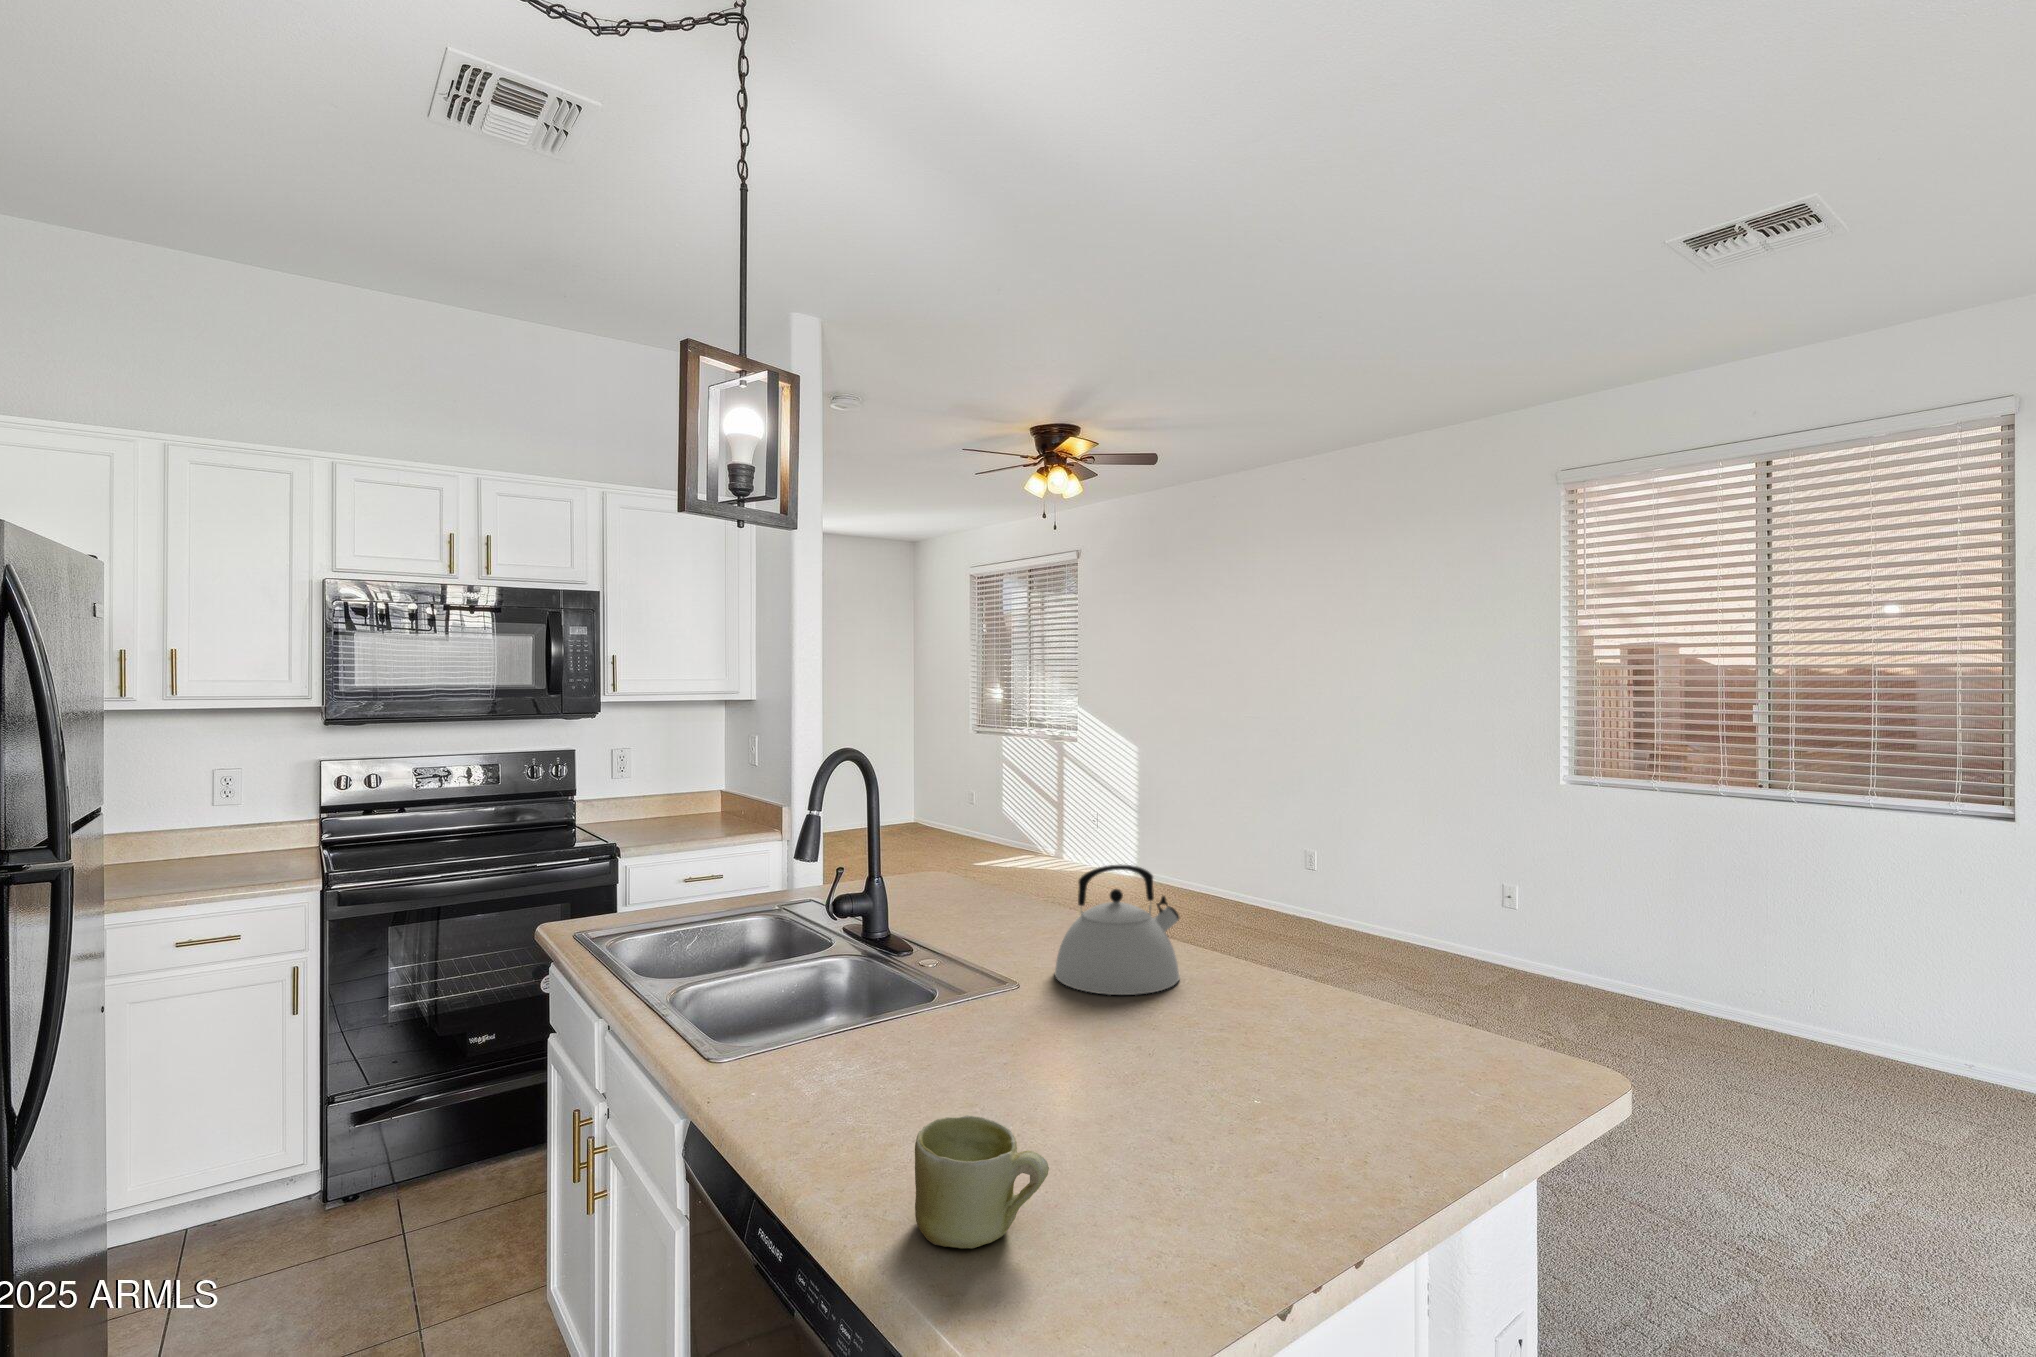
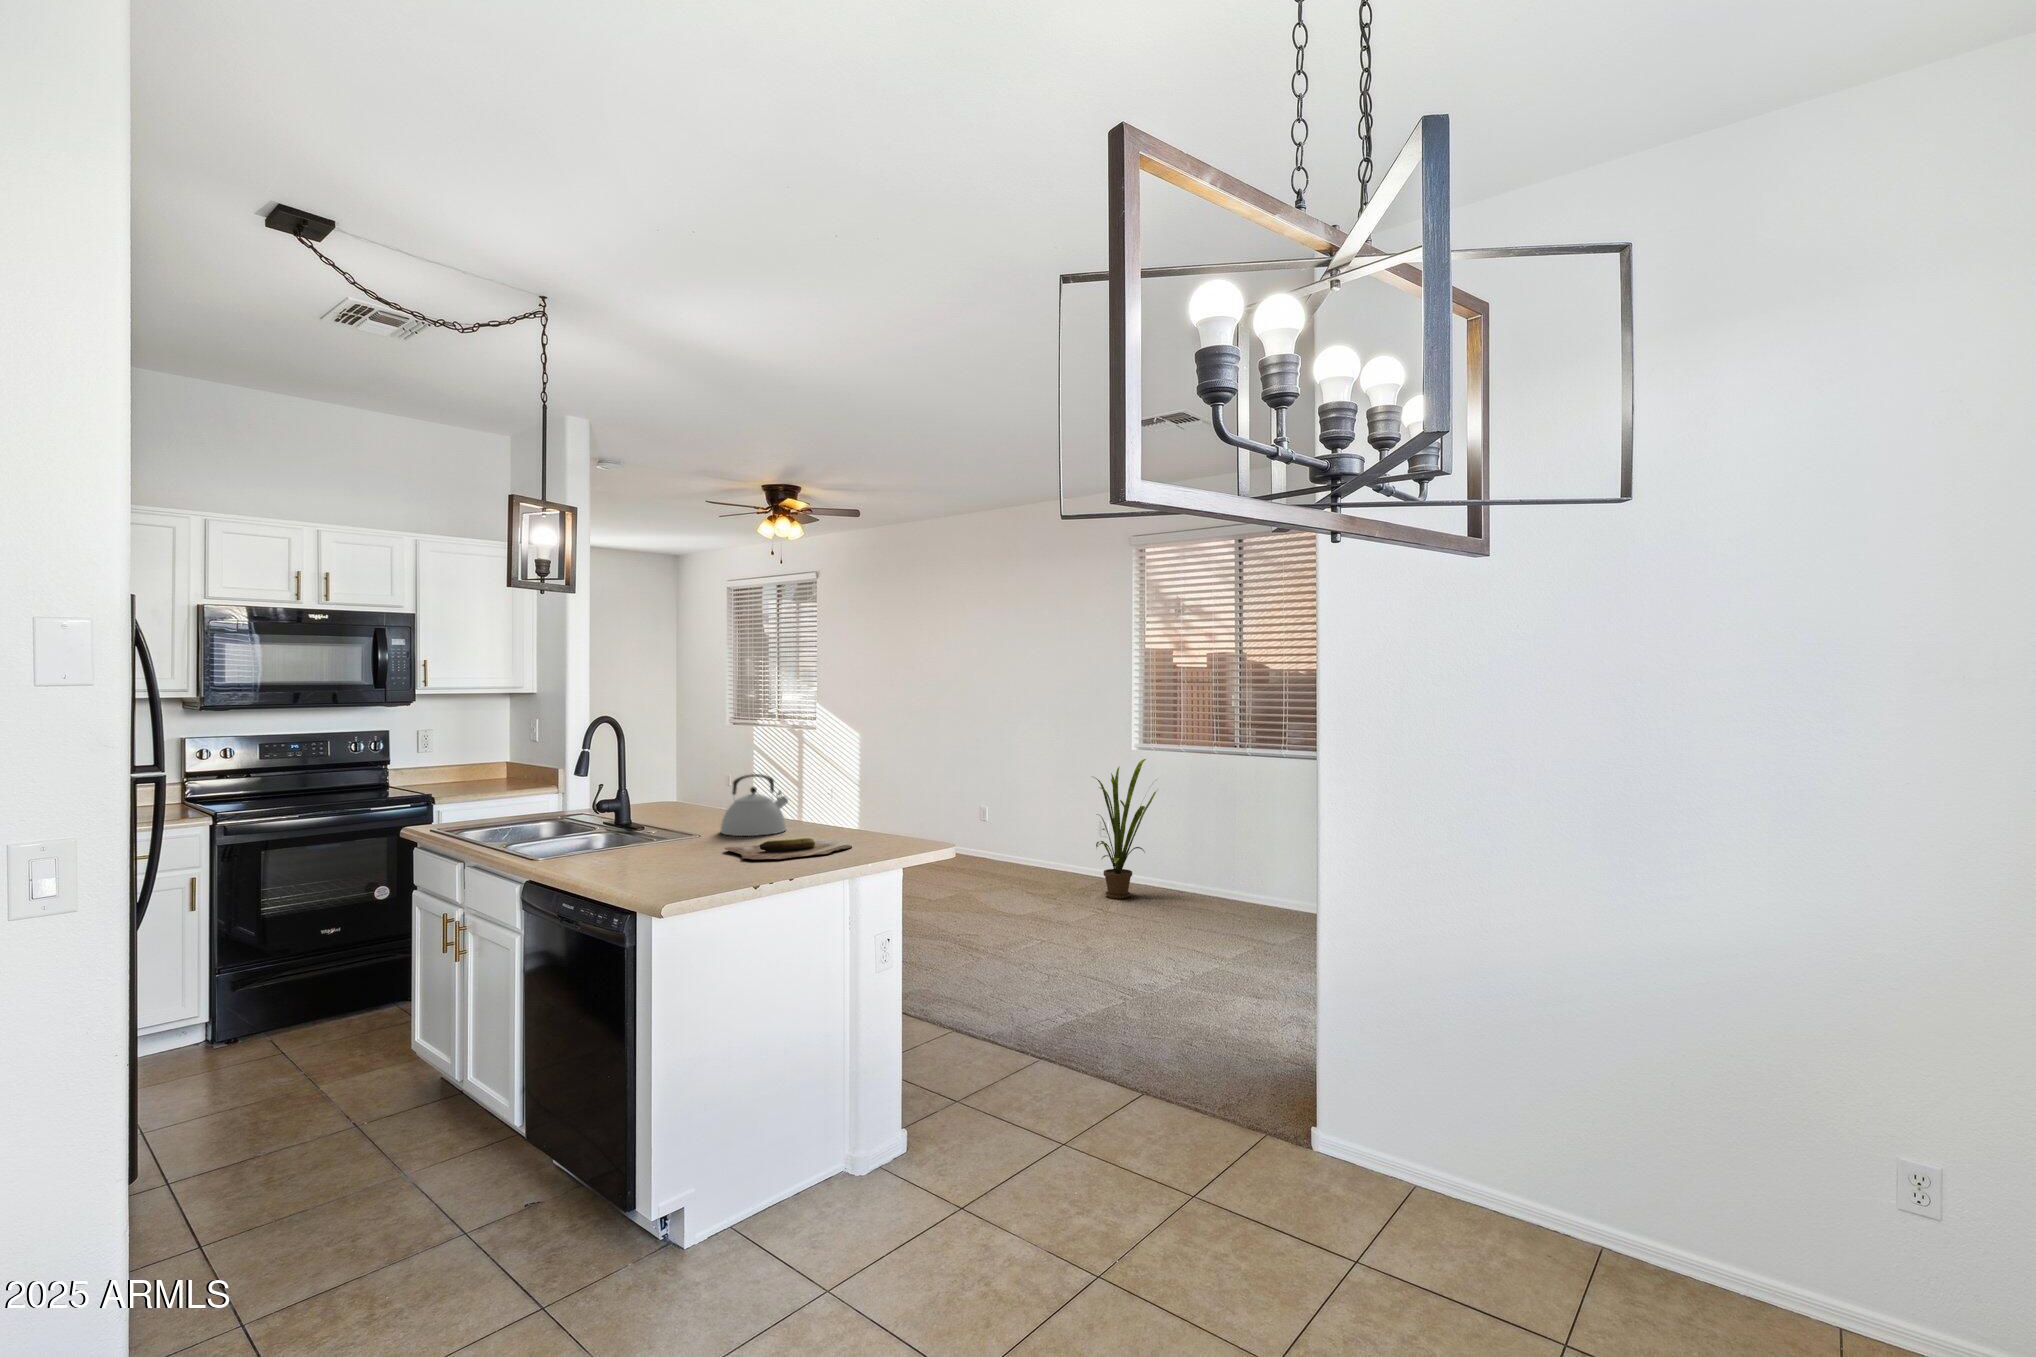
house plant: none [1484,793,1604,998] -> present [1093,759,1157,899]
cutting board: none [1098,1031,1388,1131] -> present [725,837,852,859]
mug: present [915,1115,1049,1249] -> none [630,843,681,881]

